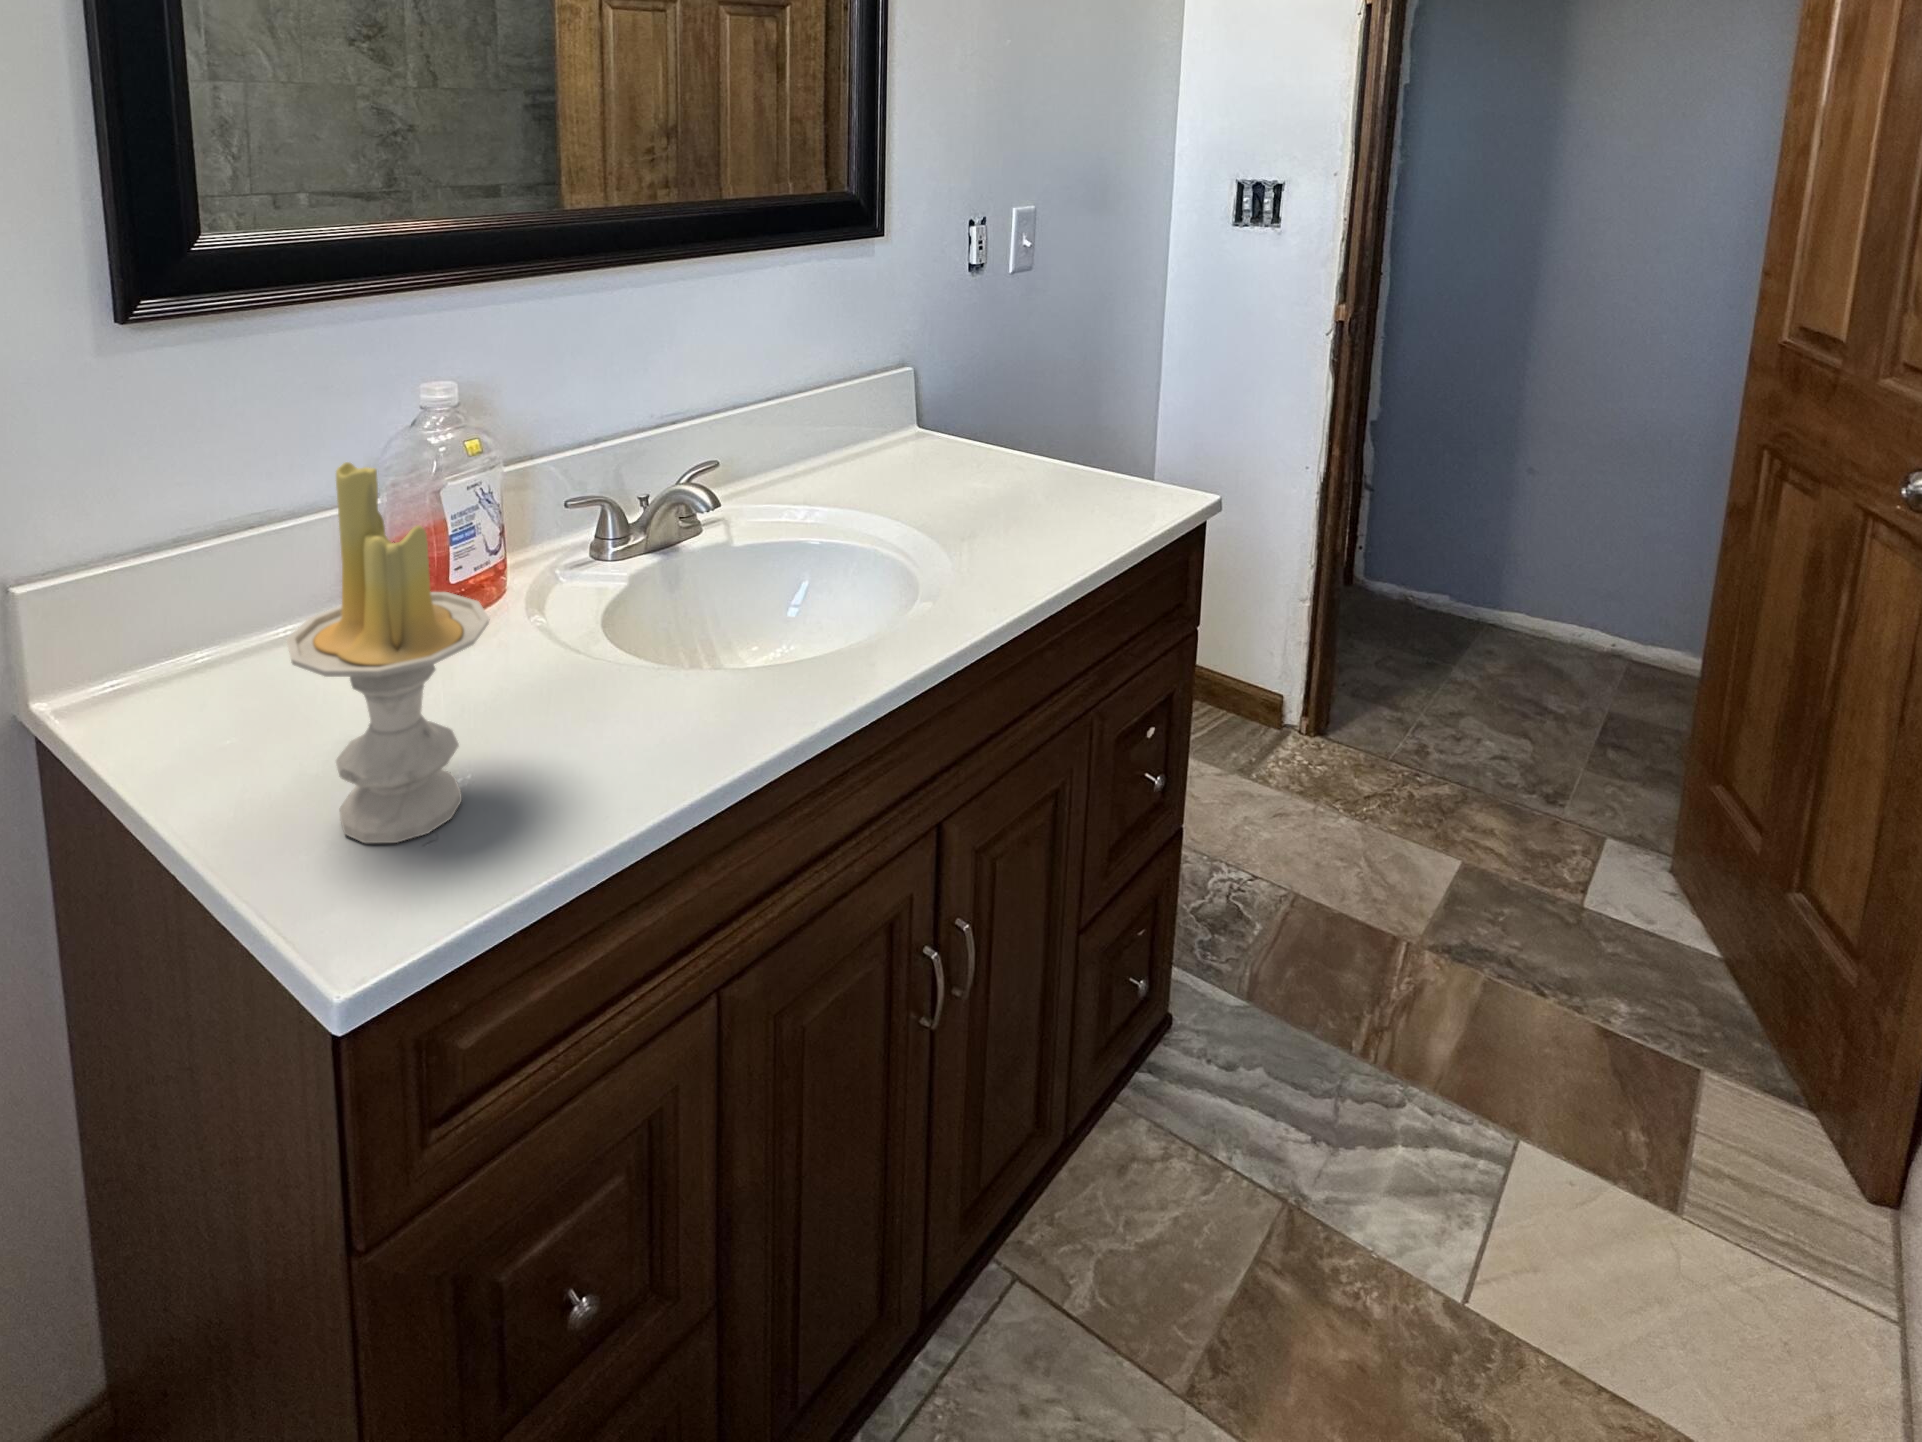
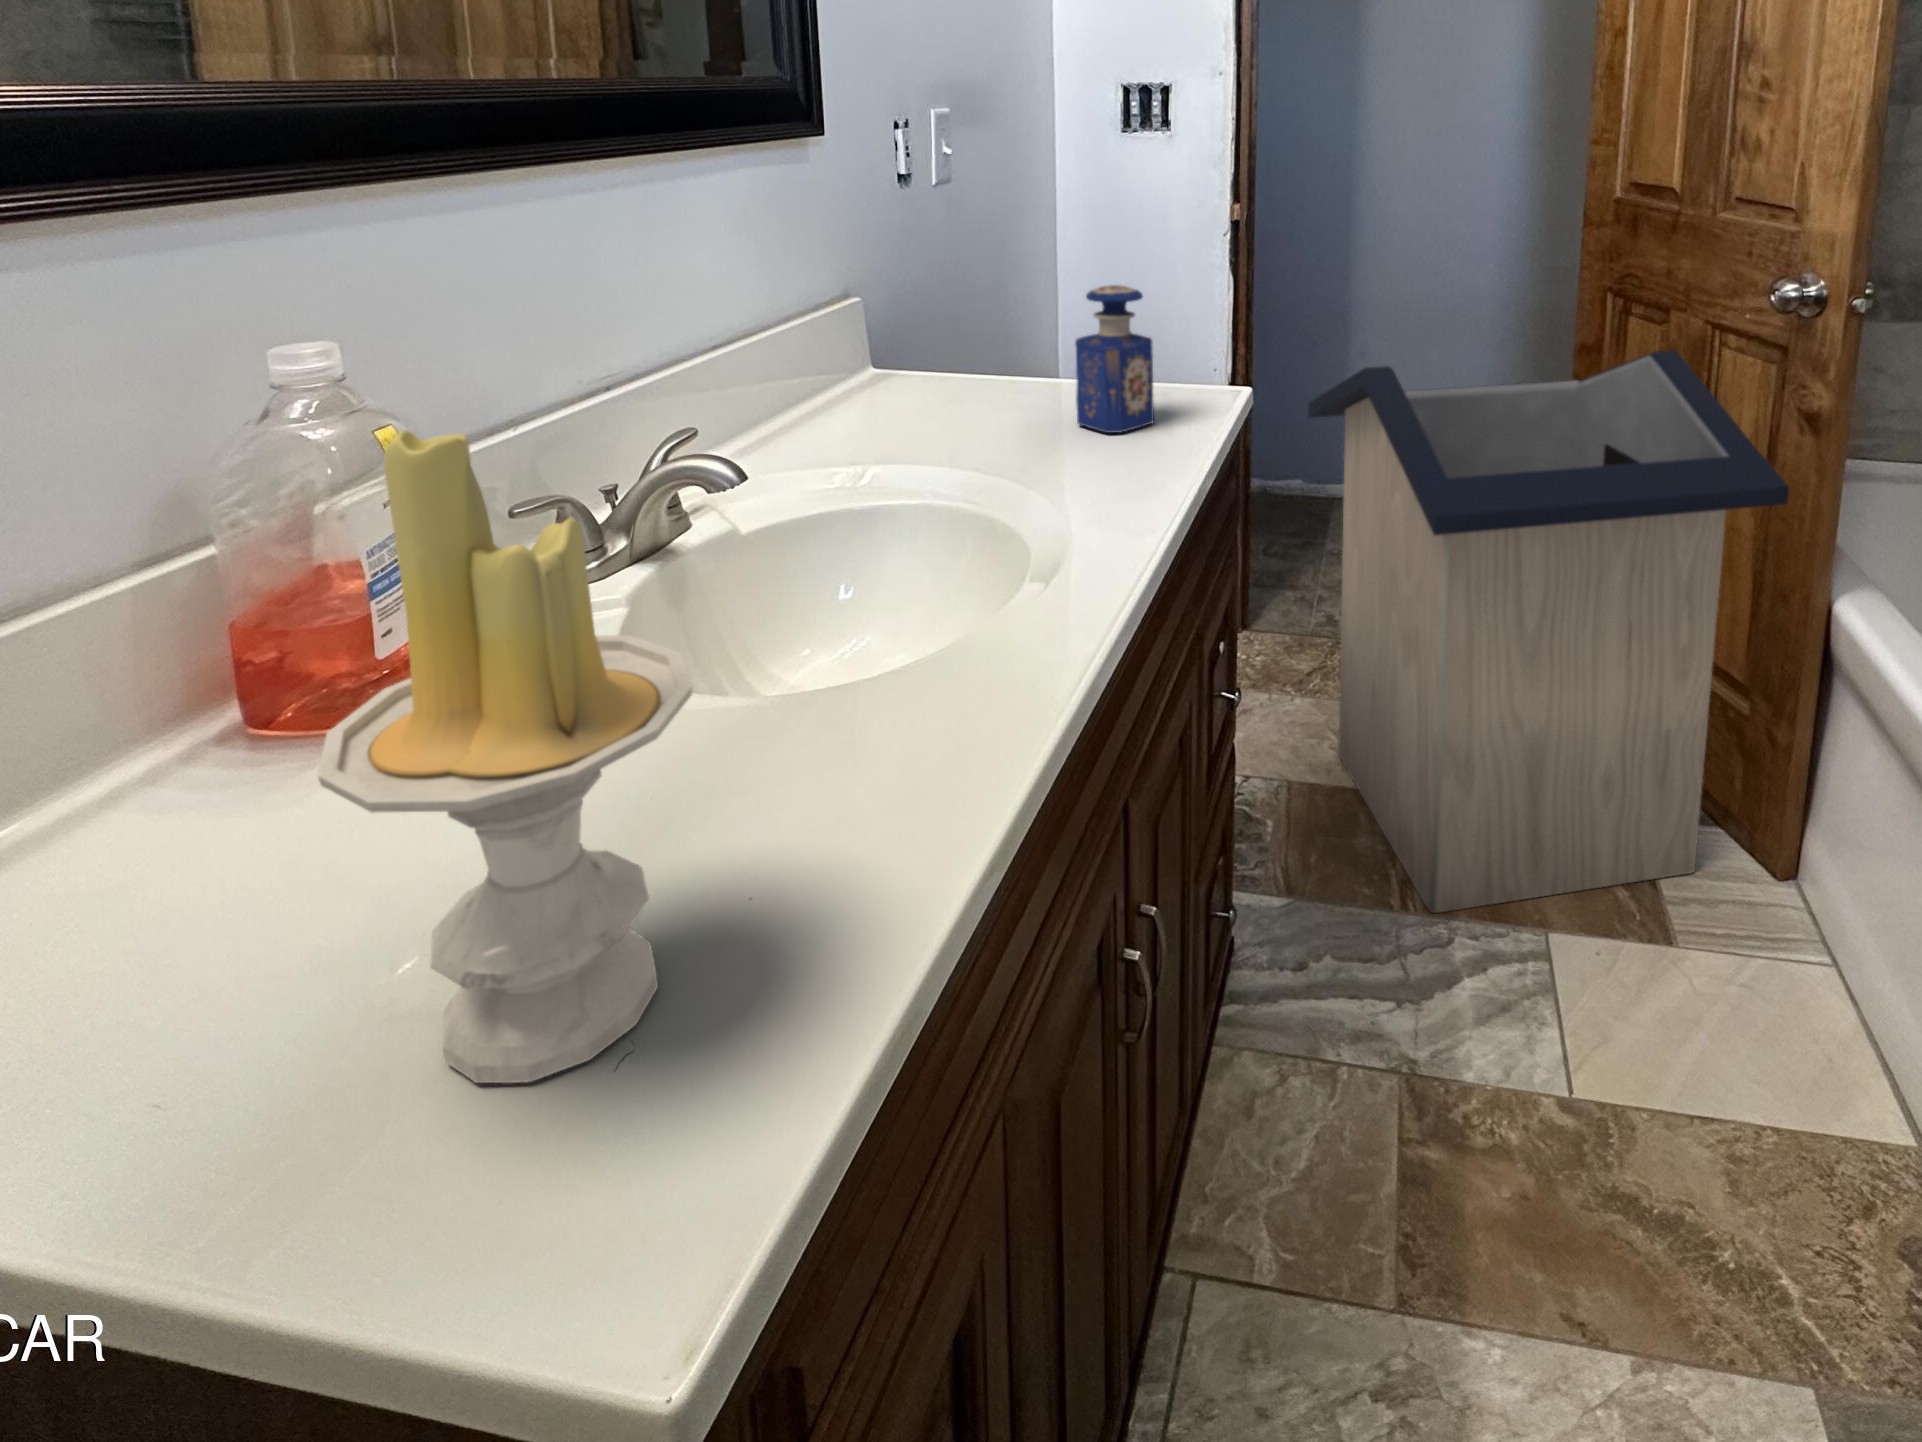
perfume bottle: none [1028,389,1098,518] -> present [1075,285,1154,433]
trash can: none [1362,493,1897,1149] -> present [1308,350,1789,913]

